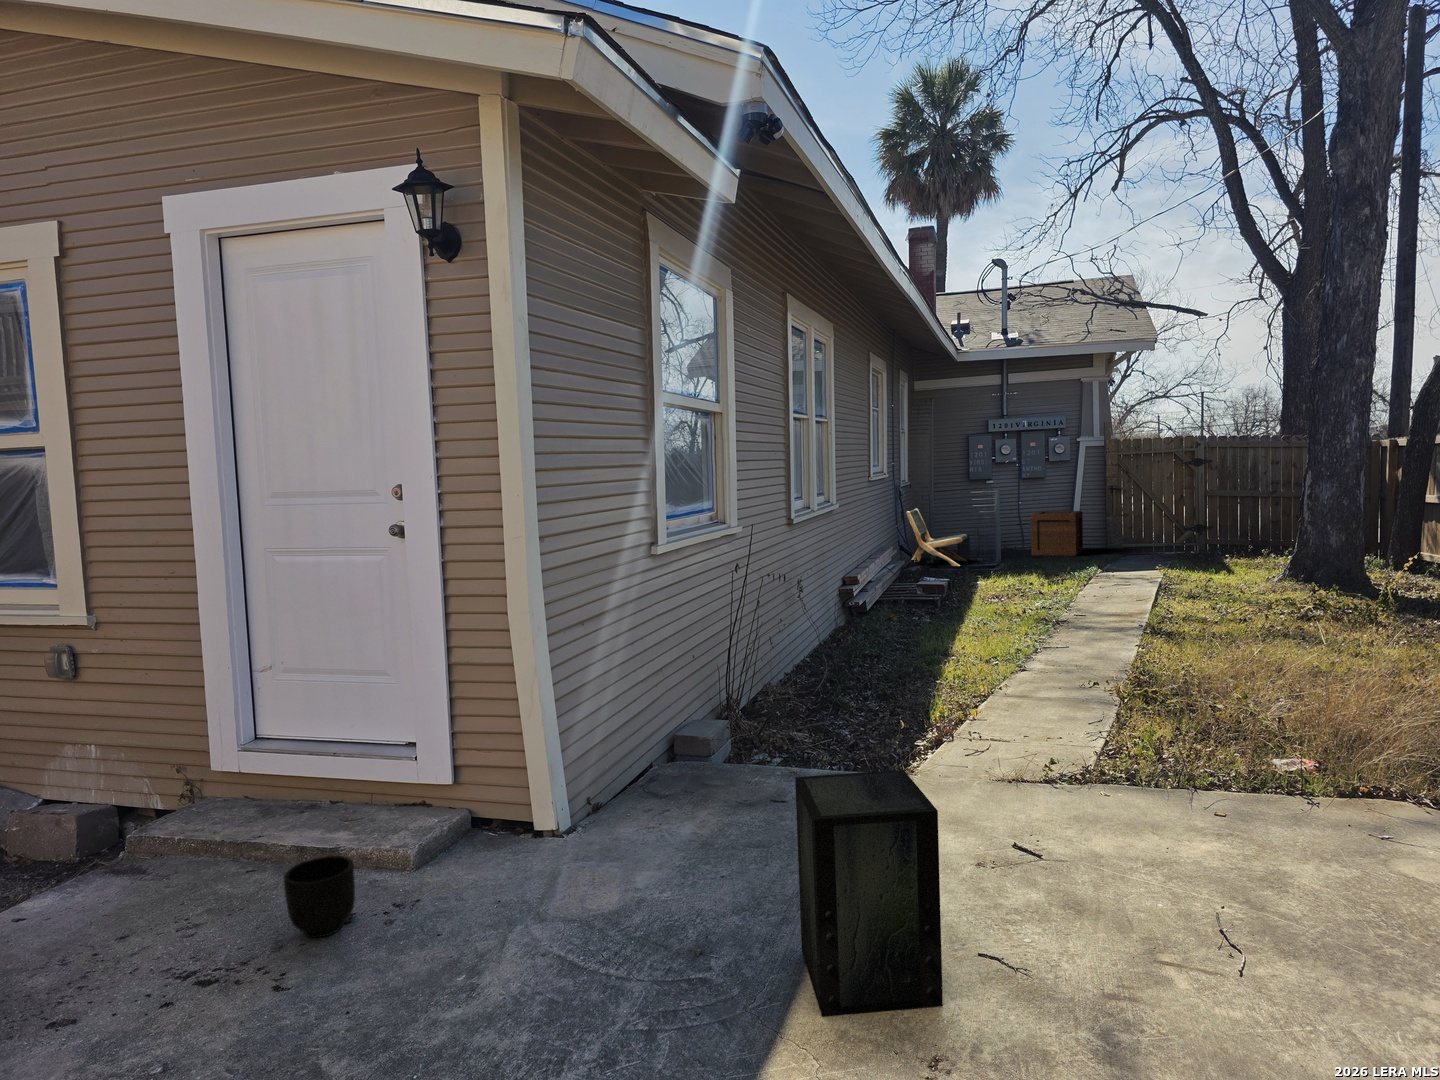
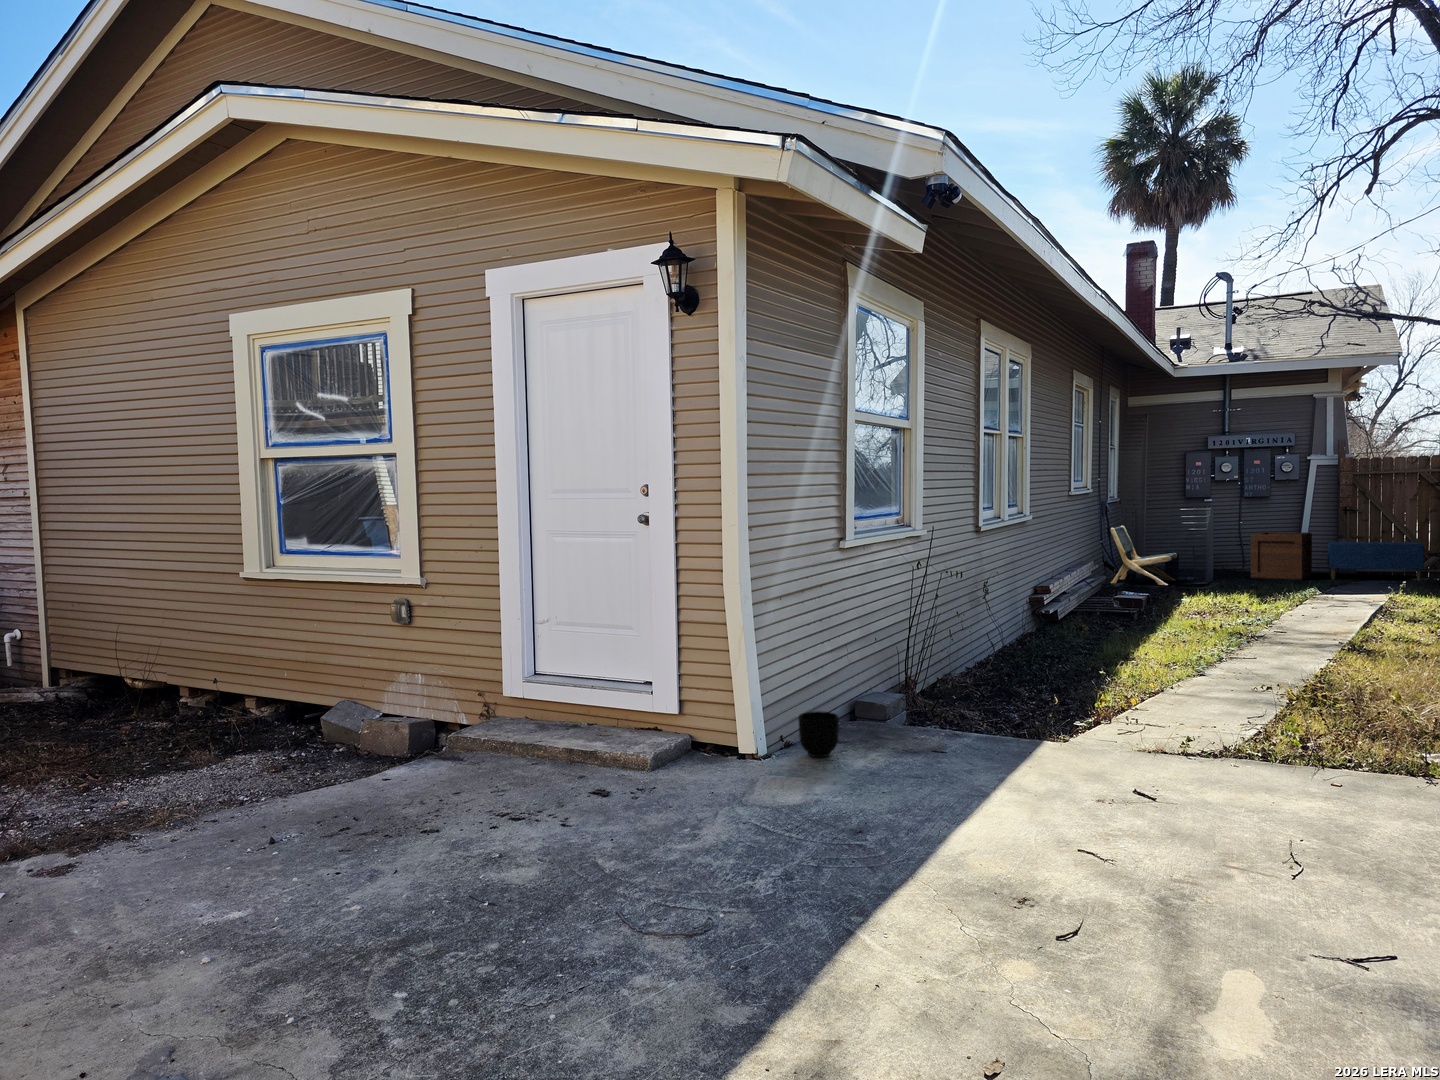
bench: none [1096,518,1178,555] -> present [1327,542,1424,581]
storage box: present [795,770,943,1016] -> none [937,706,1042,880]
planter: present [284,856,355,938] -> present [798,711,839,757]

